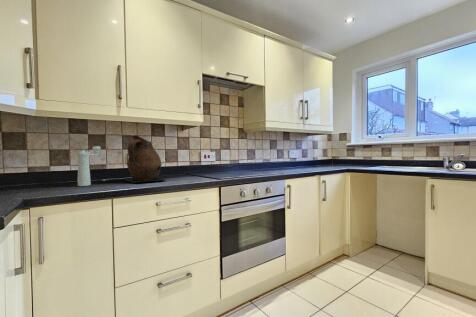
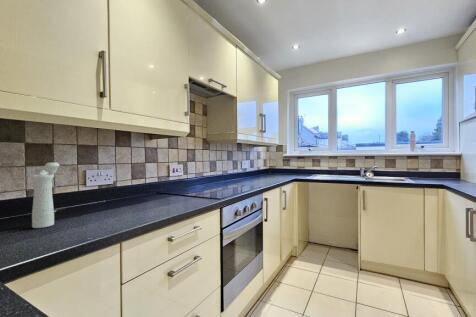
ceramic pitcher: present [126,136,166,182] -> none [96,148,159,213]

